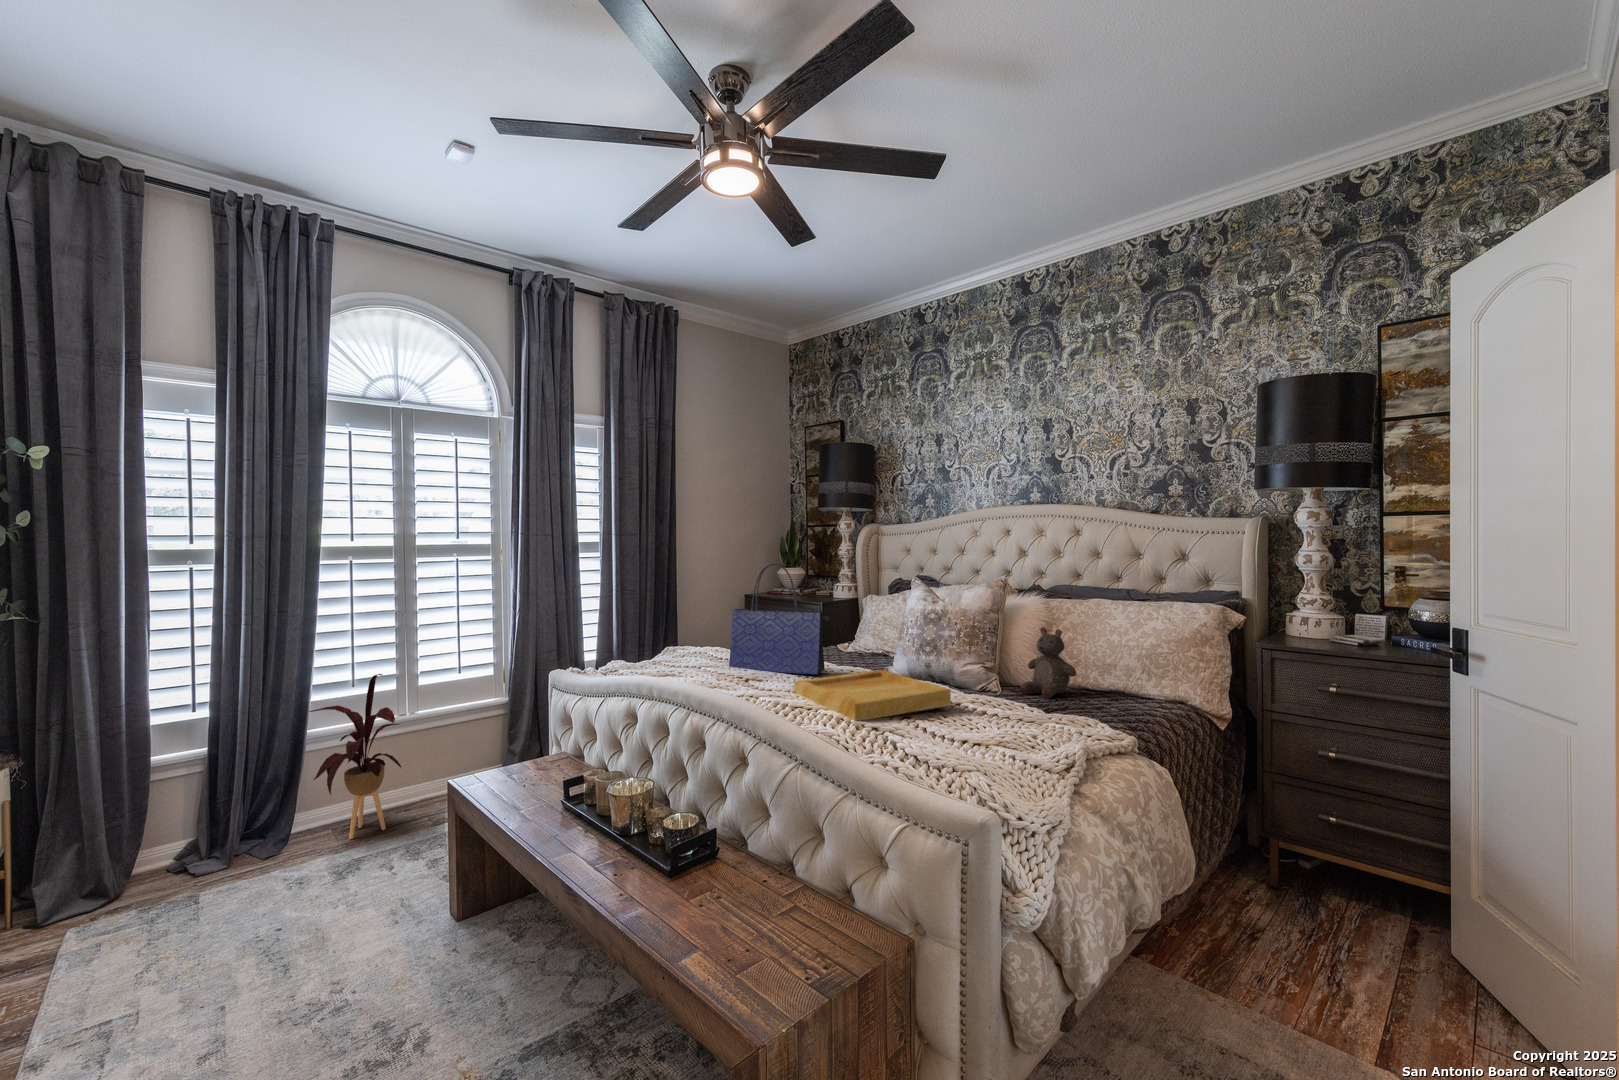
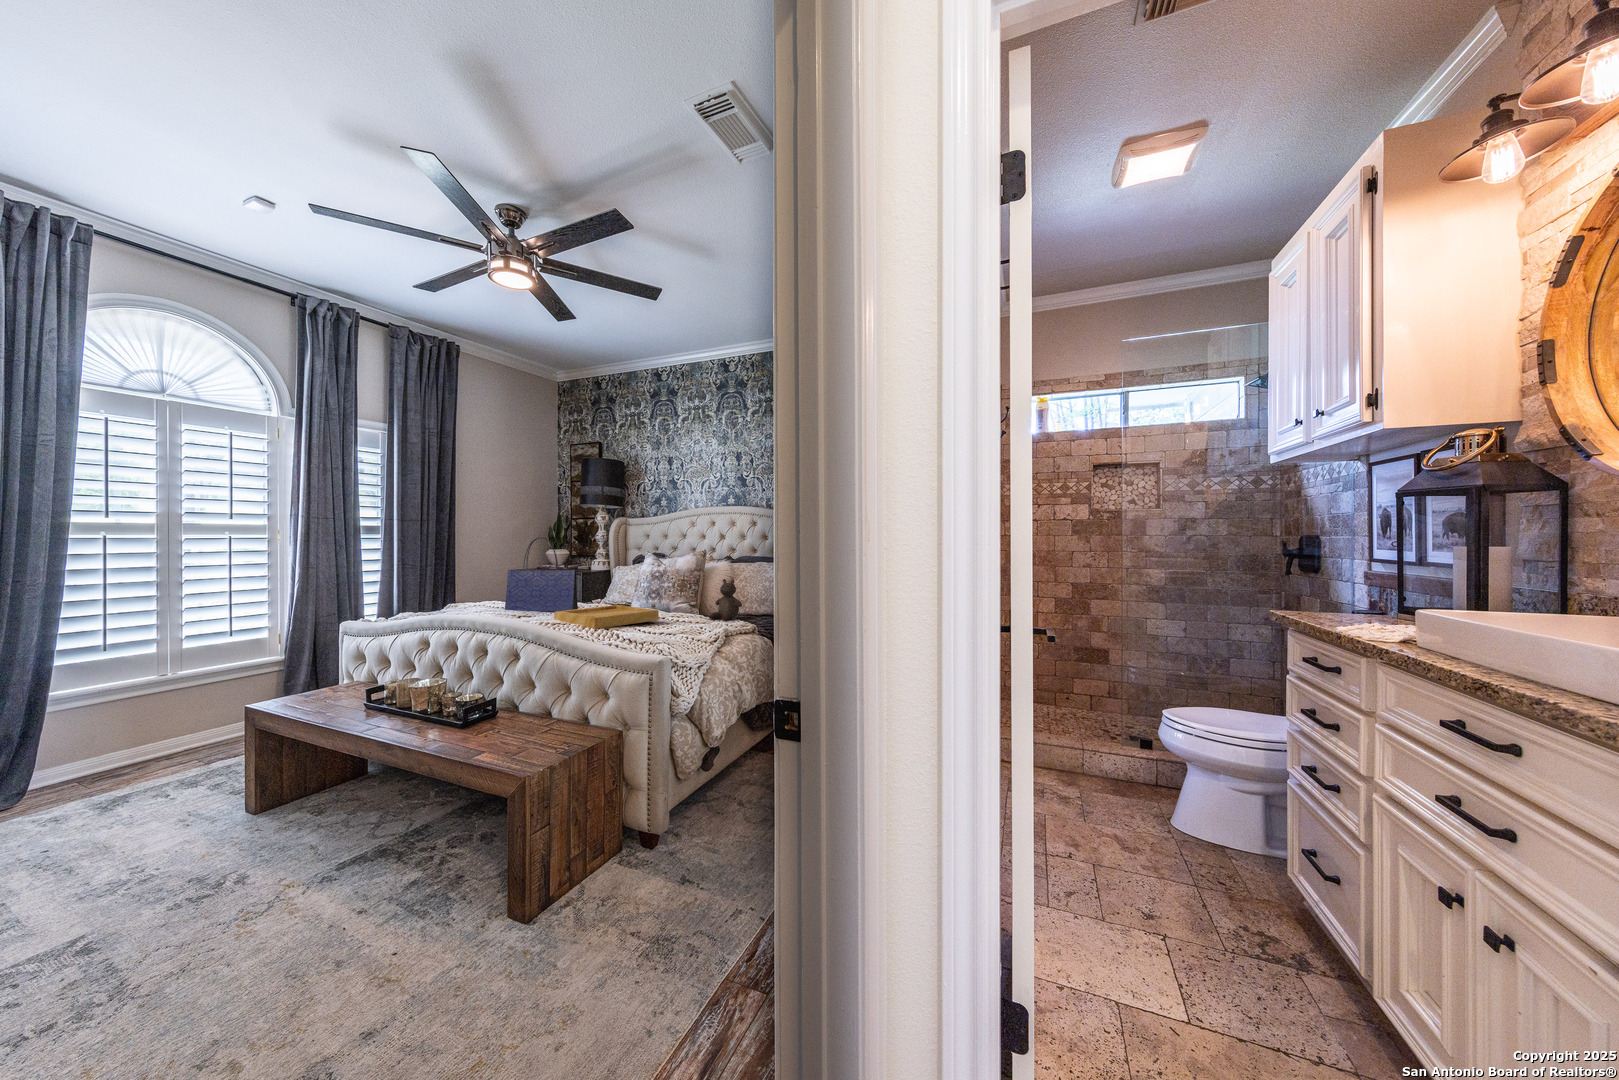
house plant: present [309,674,401,839] -> none [56,636,174,787]

